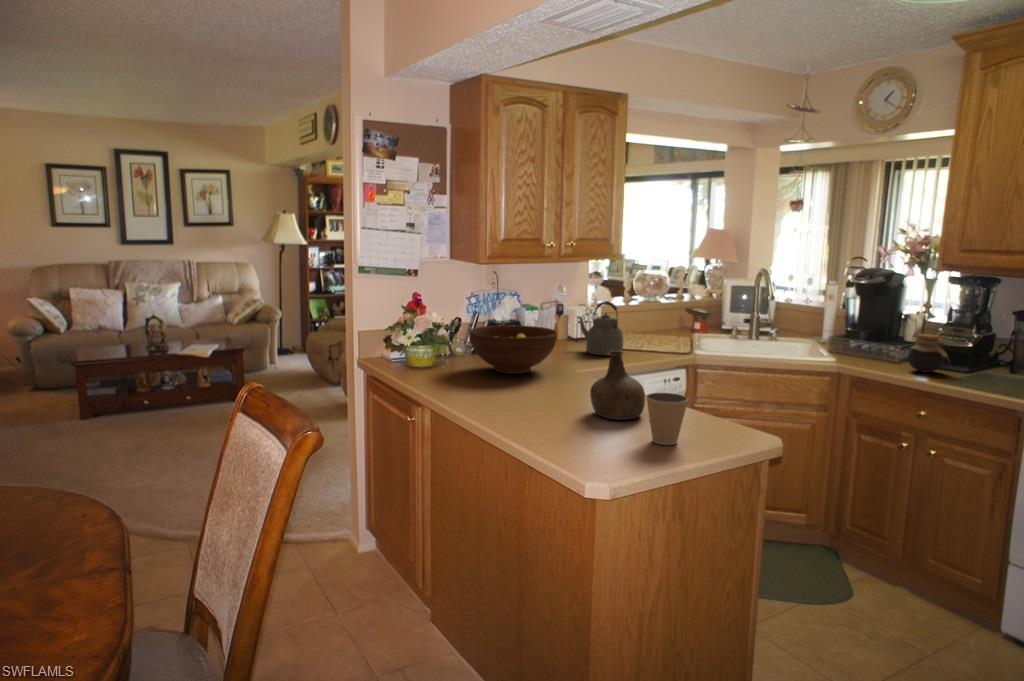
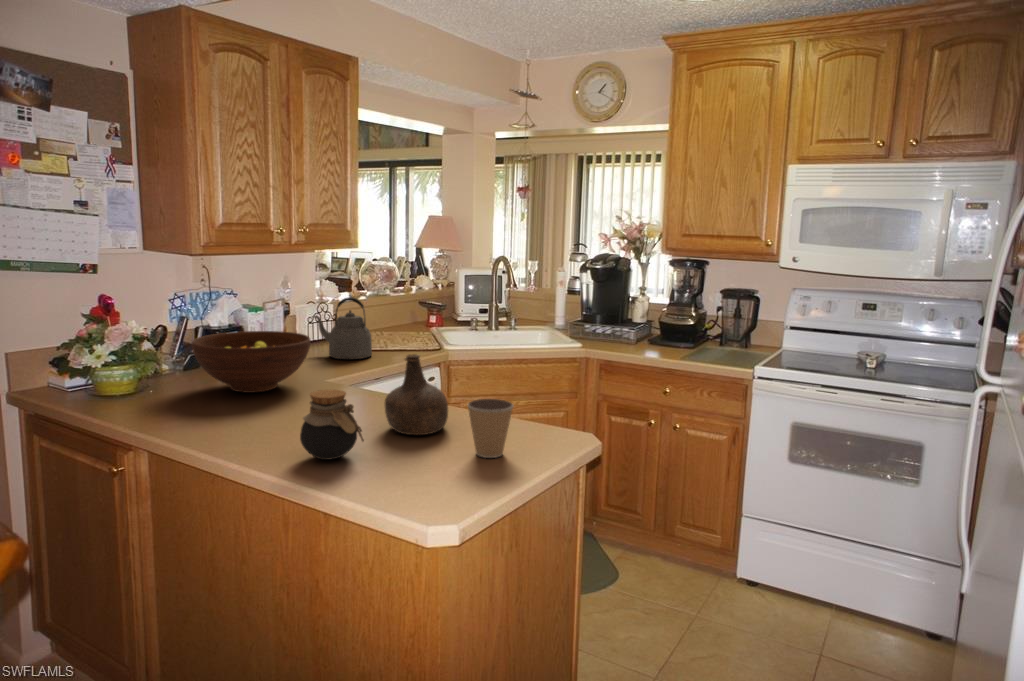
jar: present [908,334,949,372] -> present [300,390,364,460]

